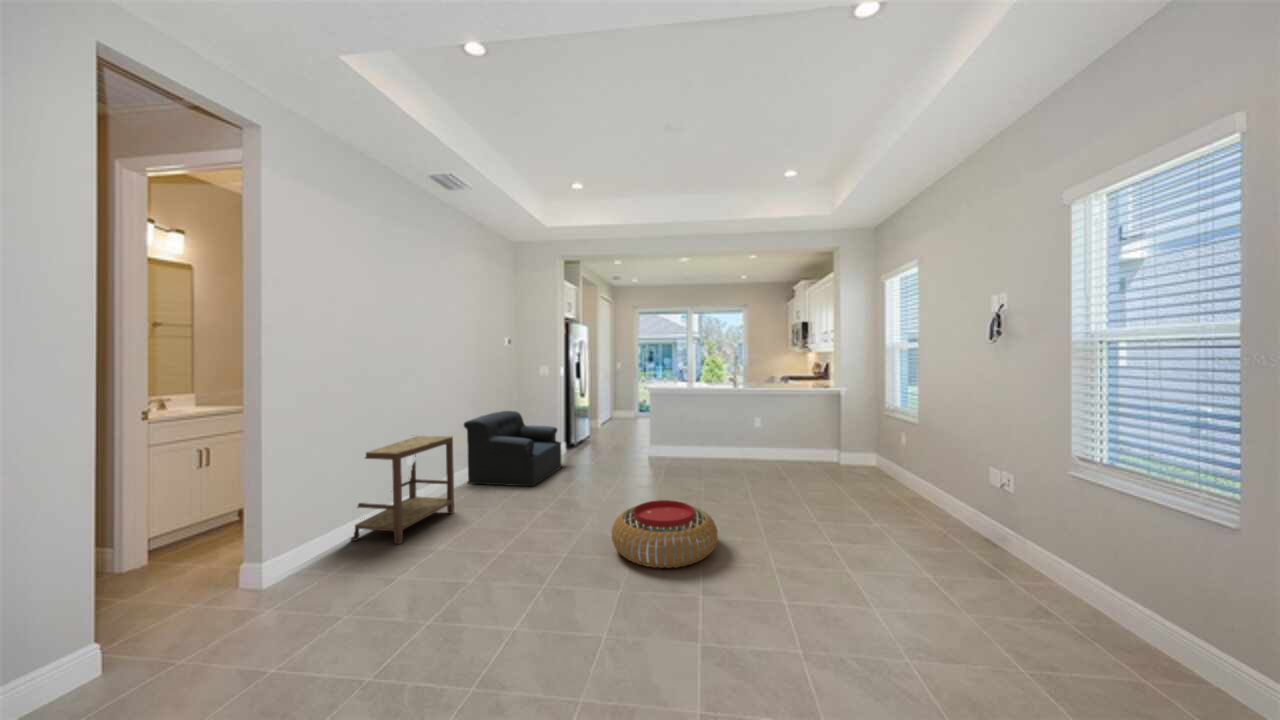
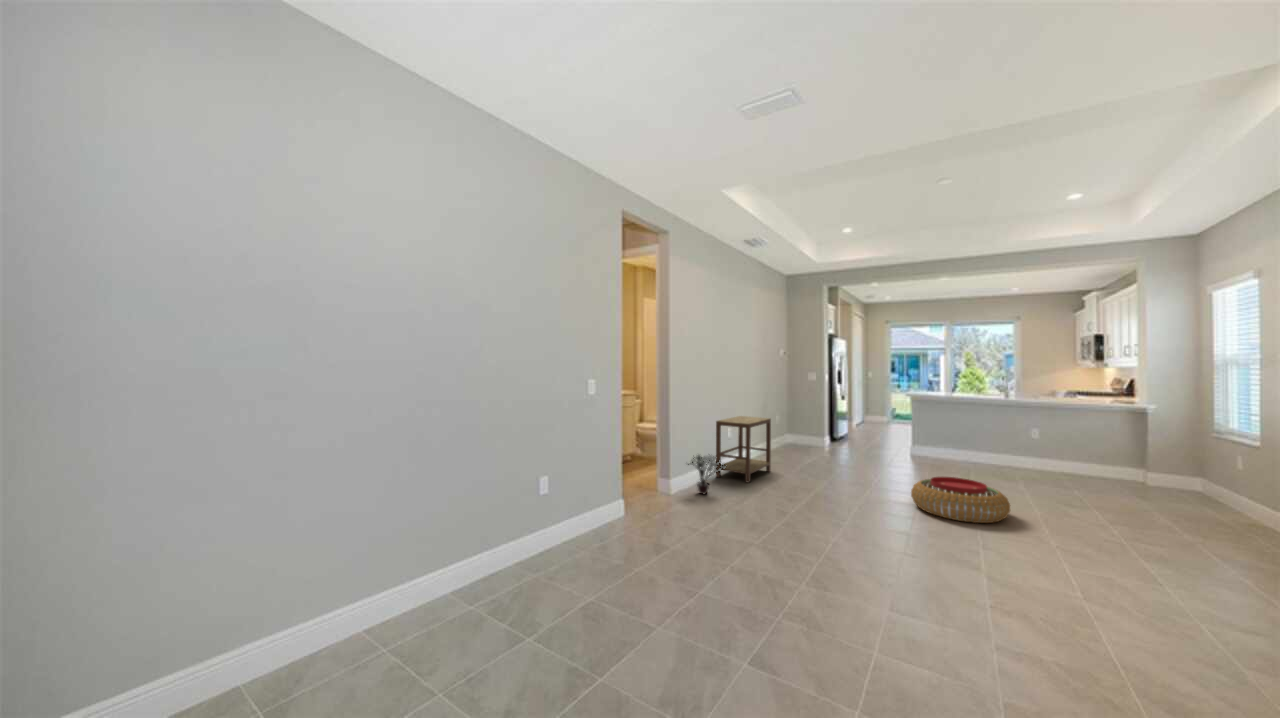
armchair: present [464,411,562,486] -> none [764,406,835,464]
potted plant: none [244,515,335,593] -> present [688,455,726,494]

